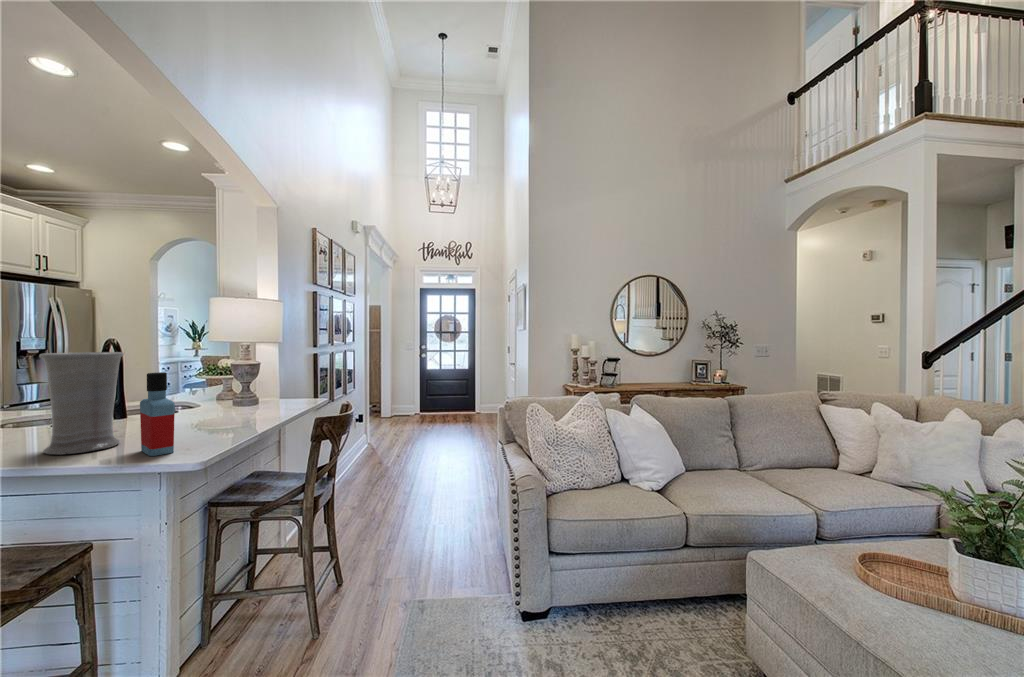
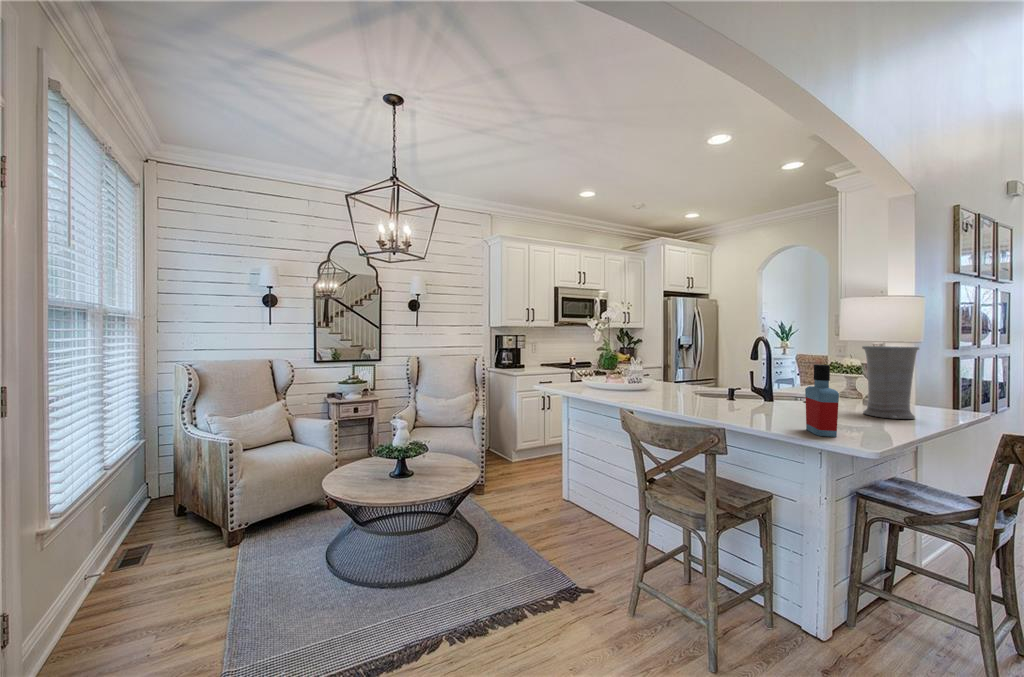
vase: present [39,352,124,455] -> present [862,346,919,419]

